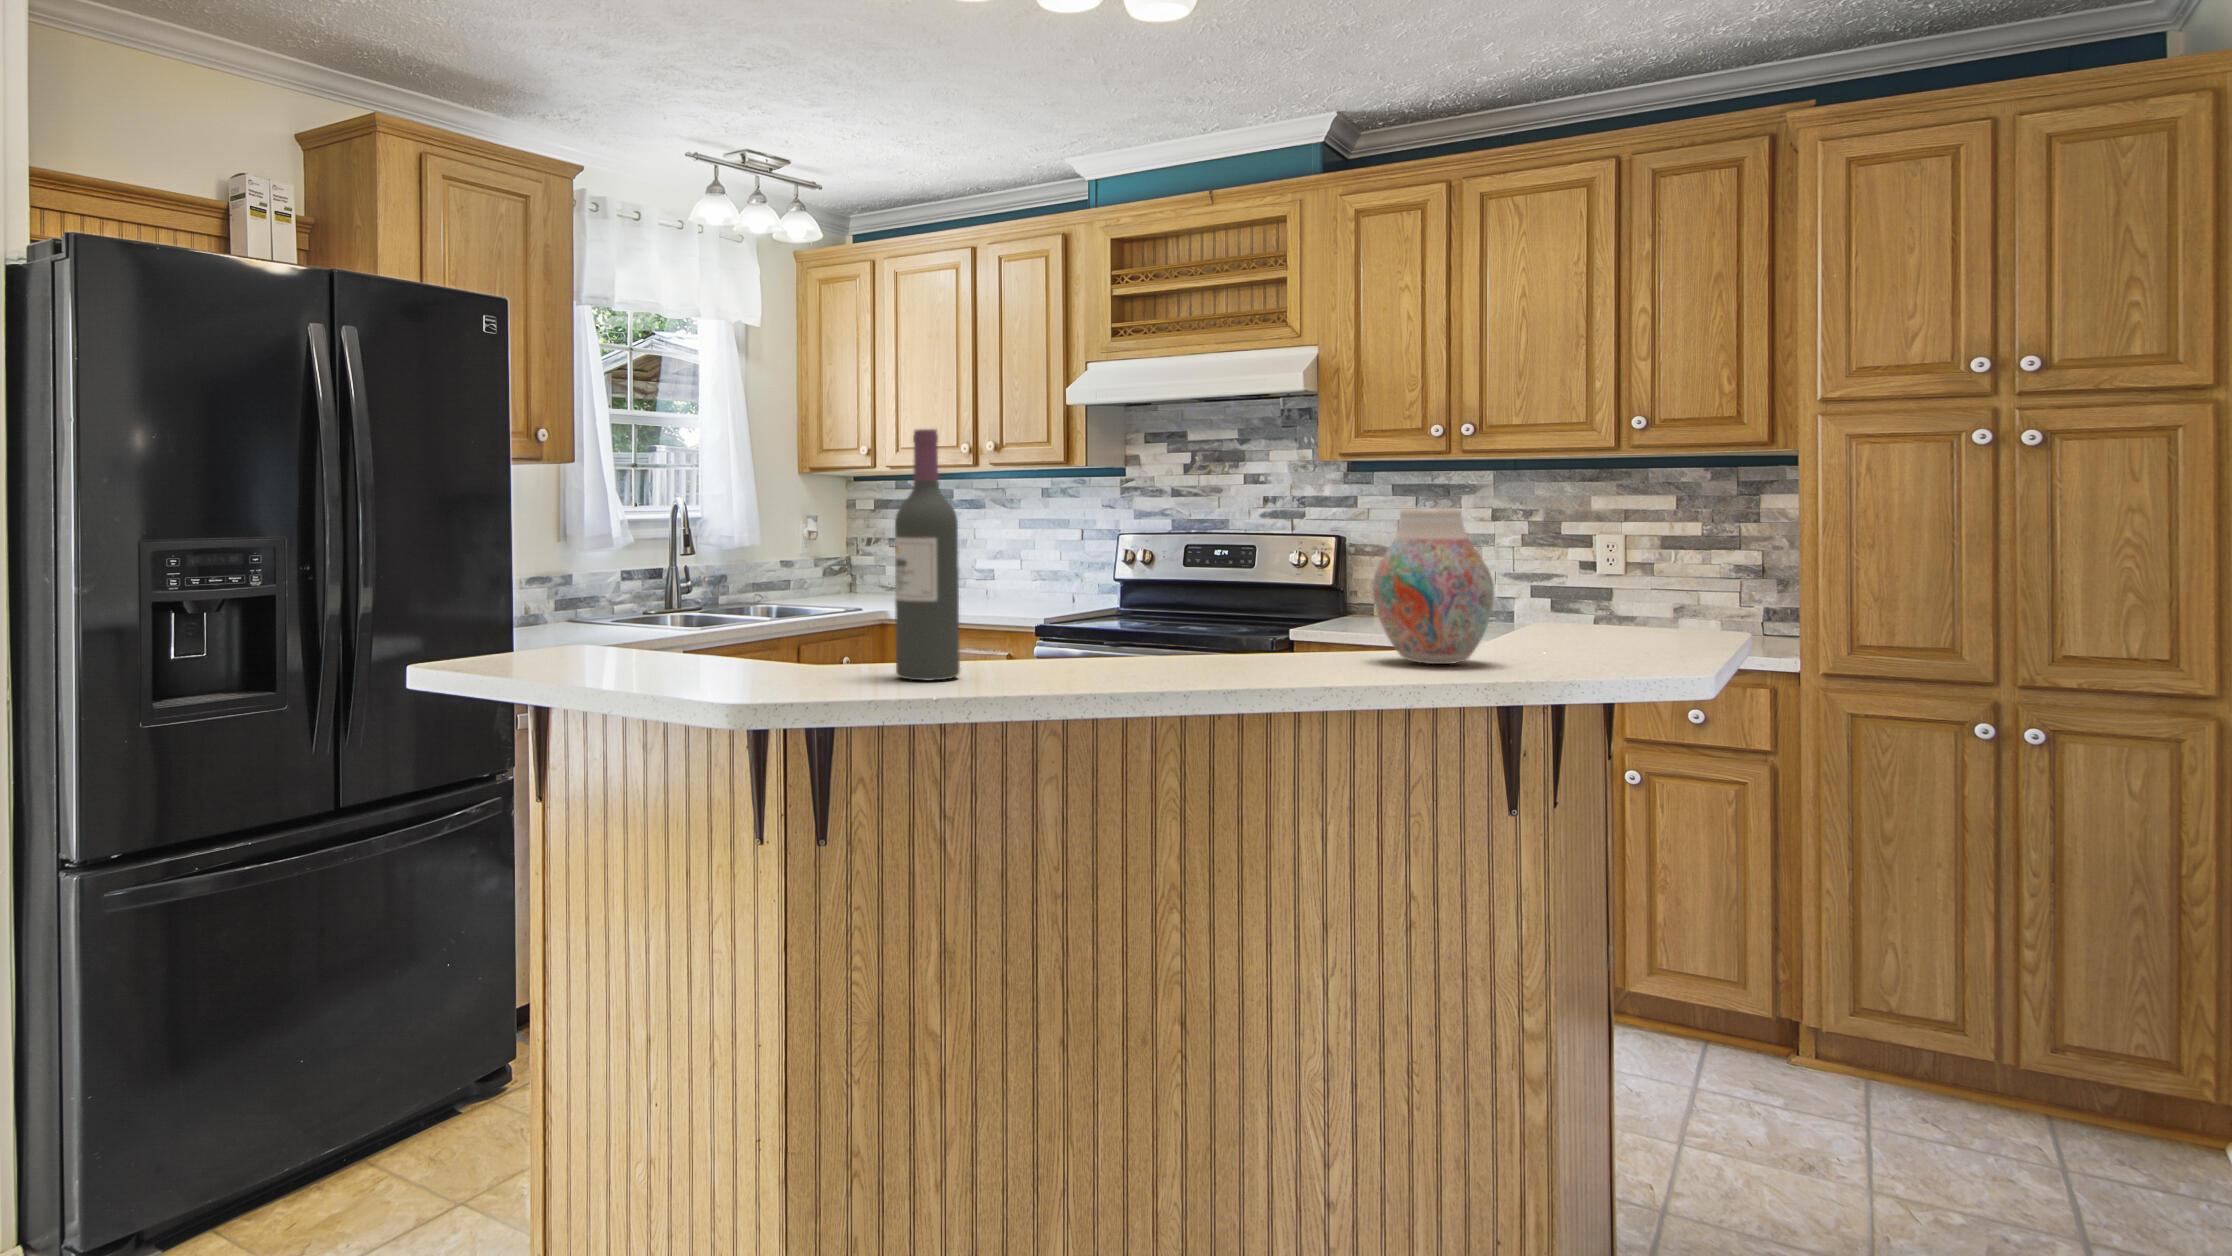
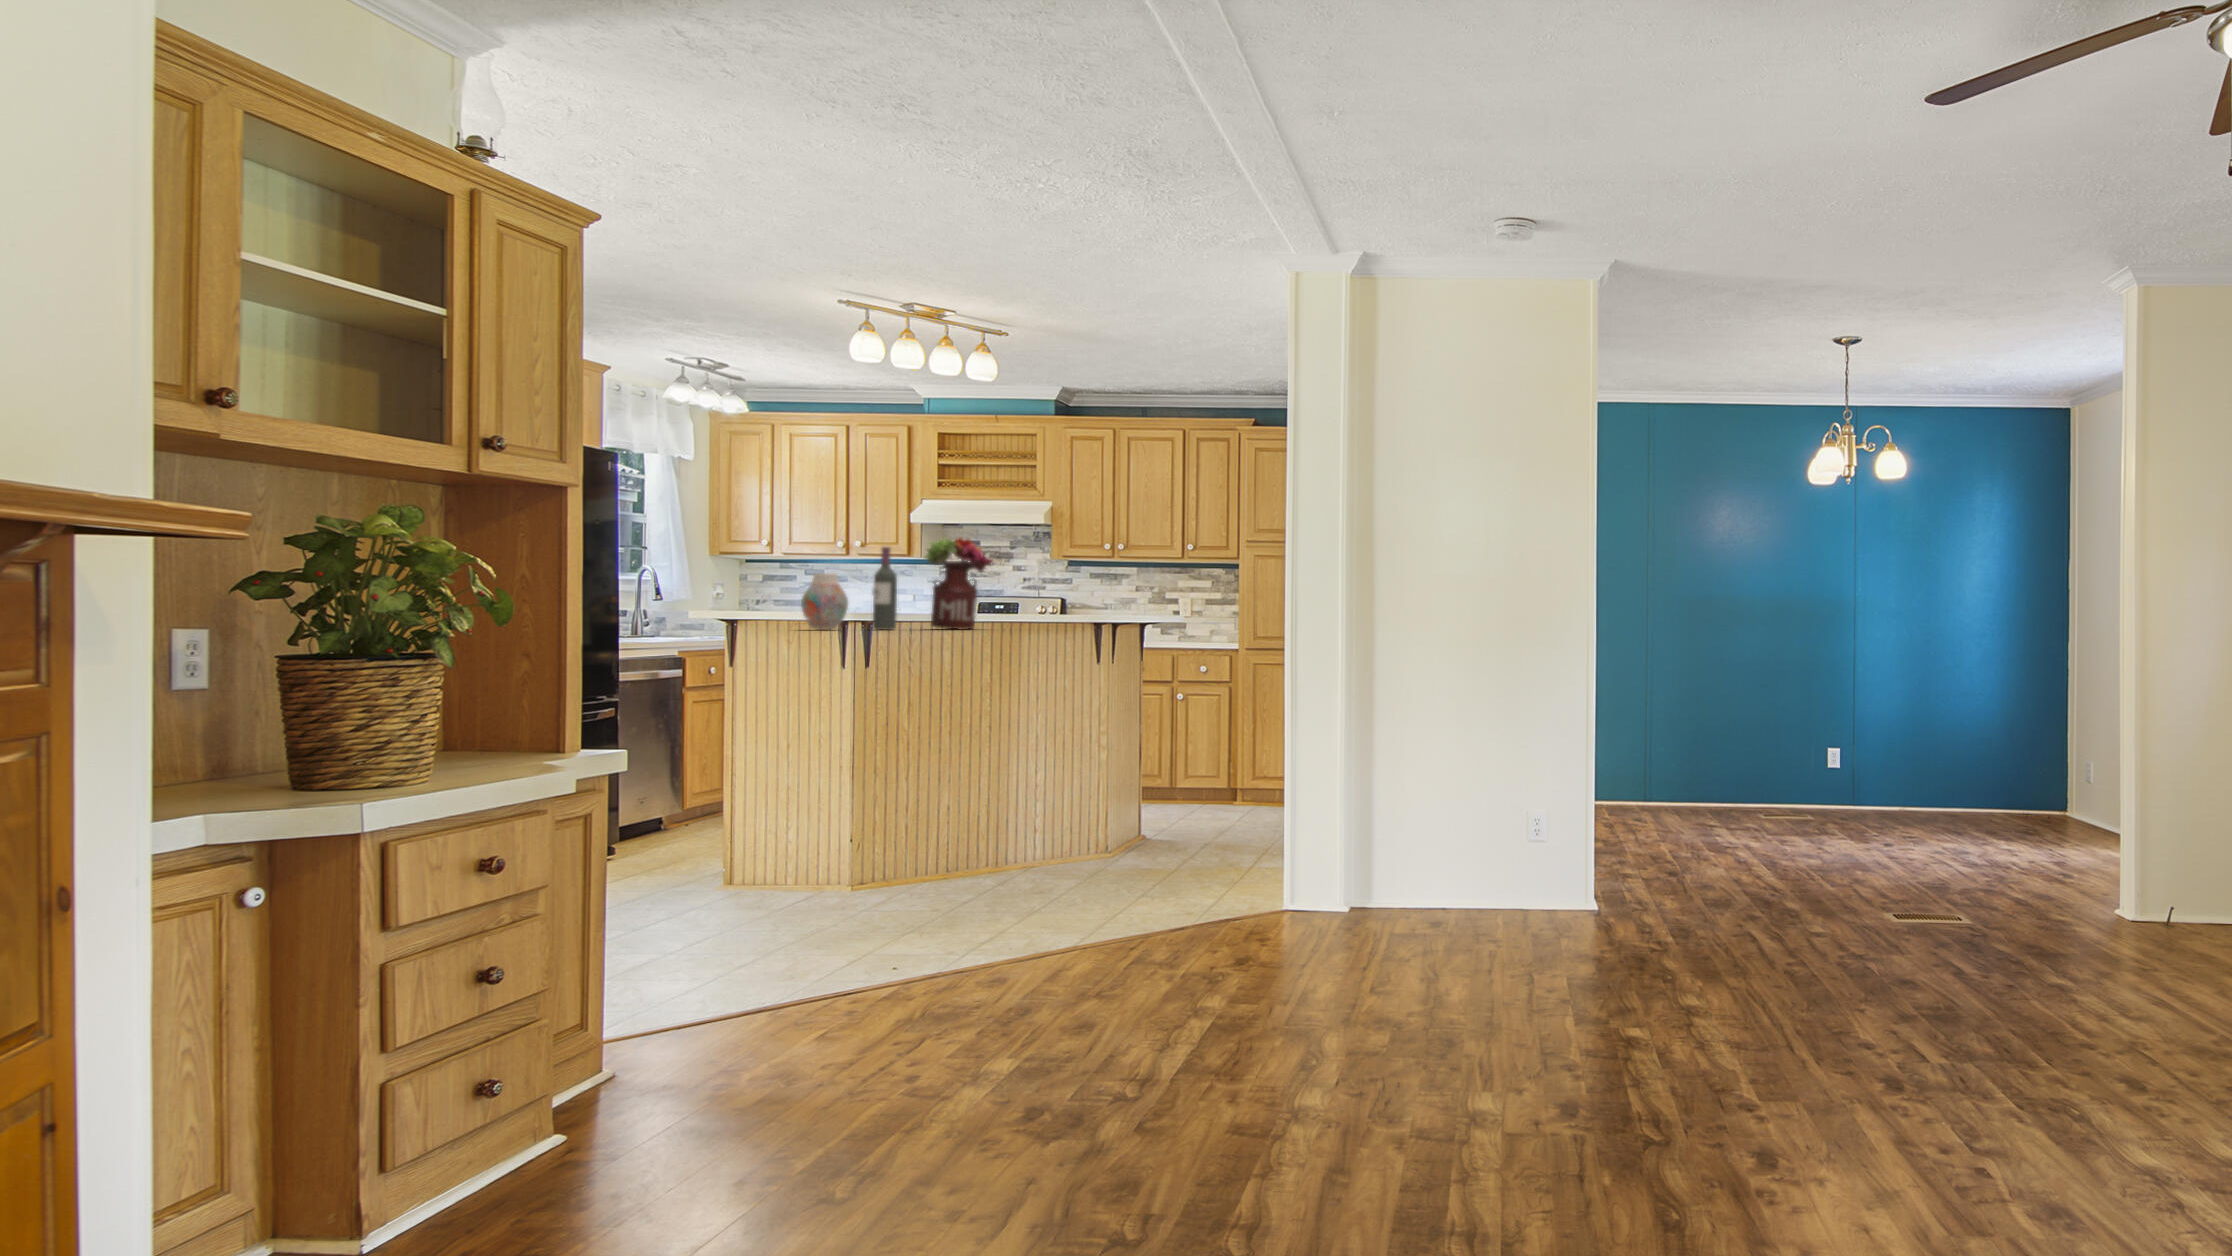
flower arrangement: none [1031,393,1229,677] -> present [925,537,992,629]
vase: present [1373,508,1494,664] -> present [801,573,848,630]

